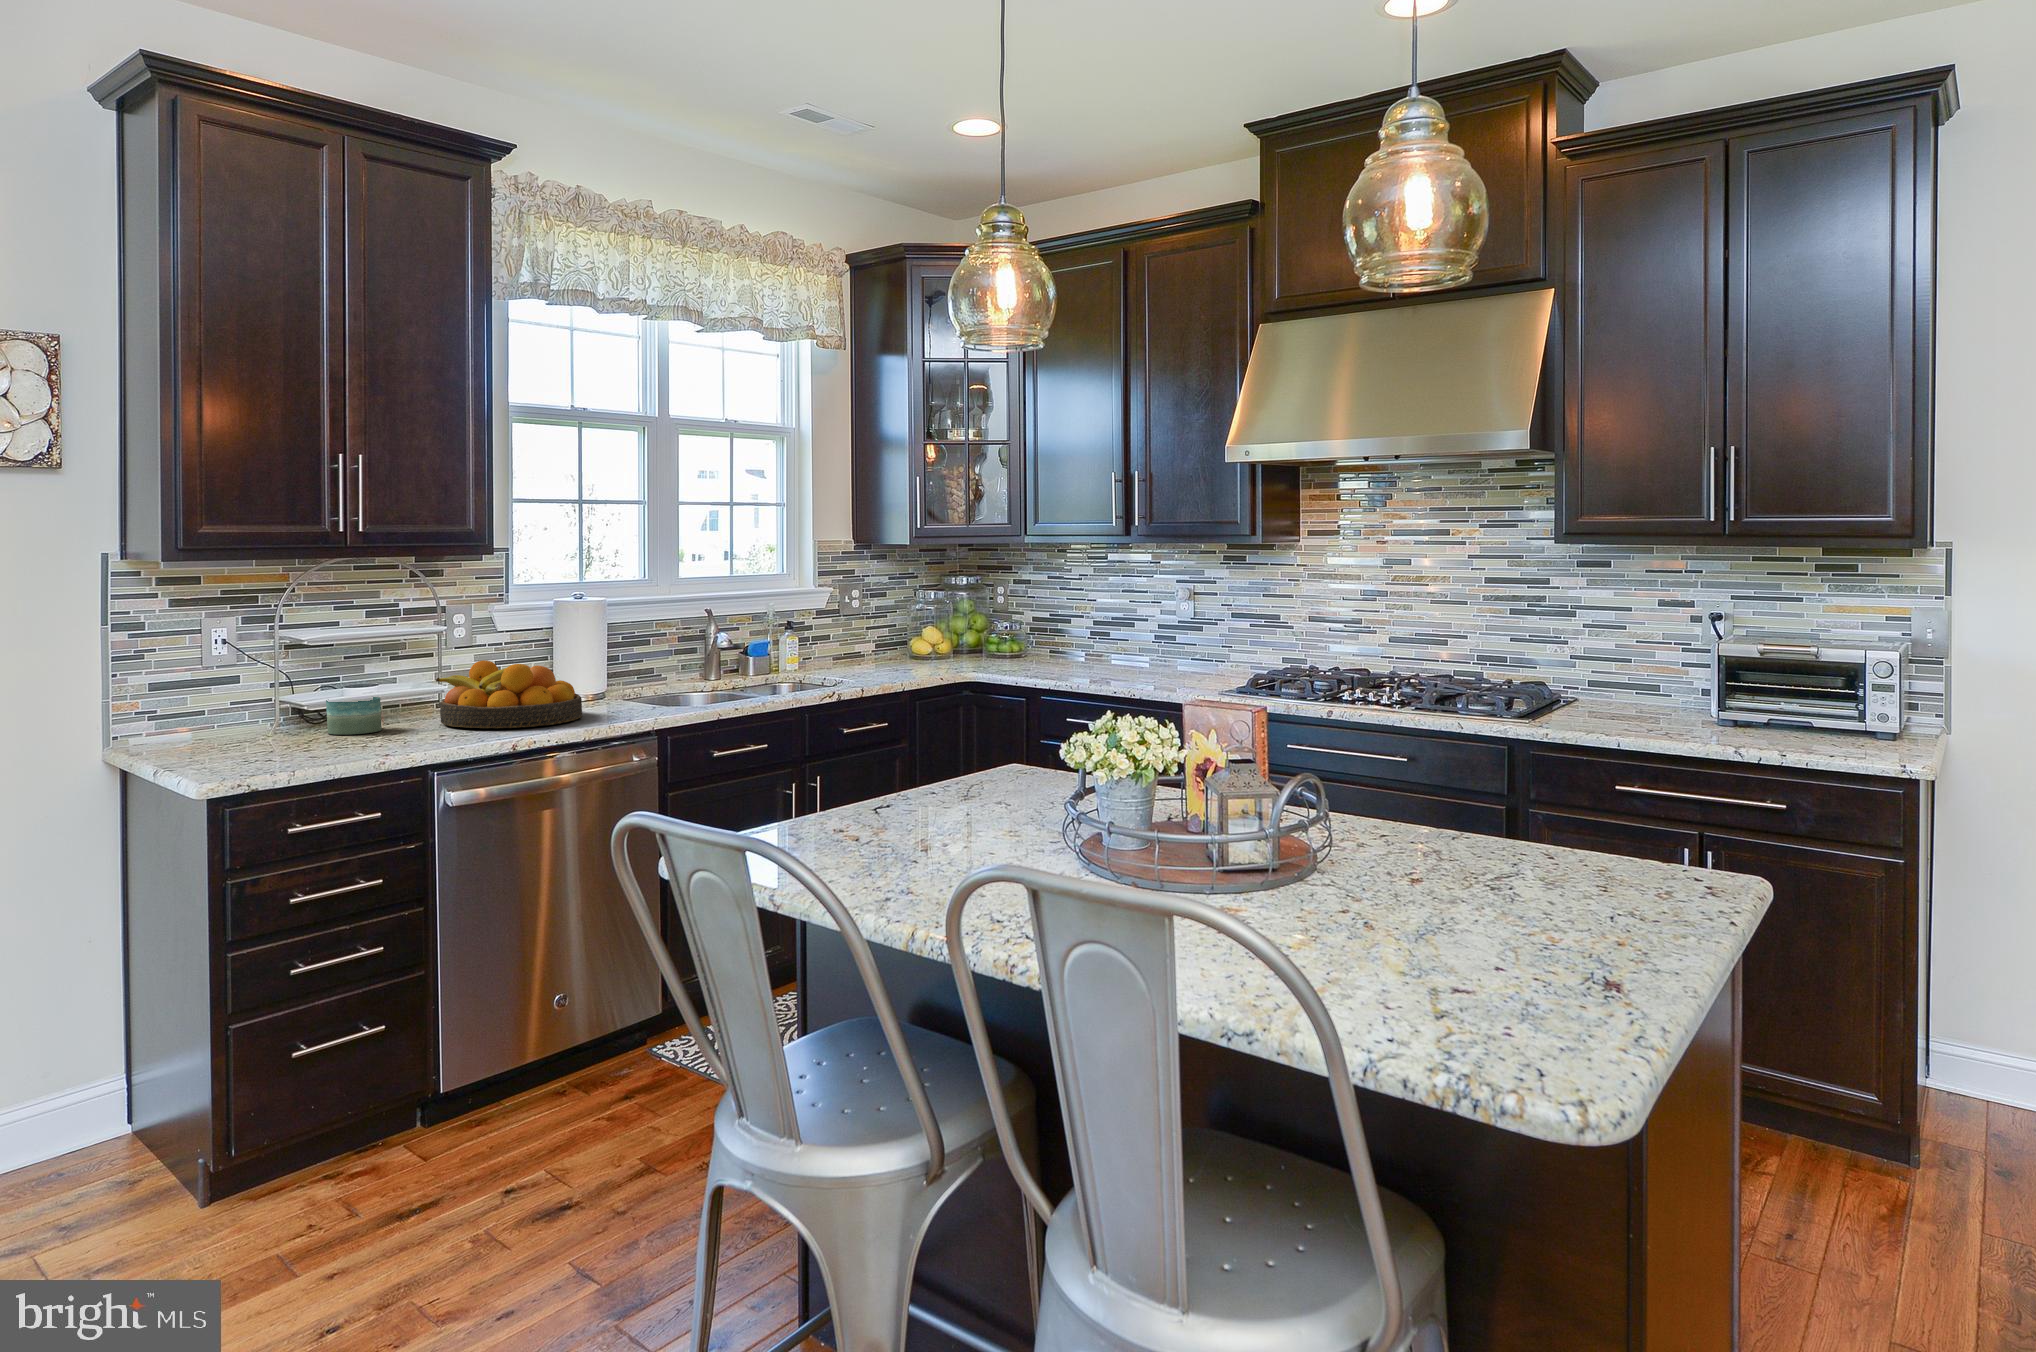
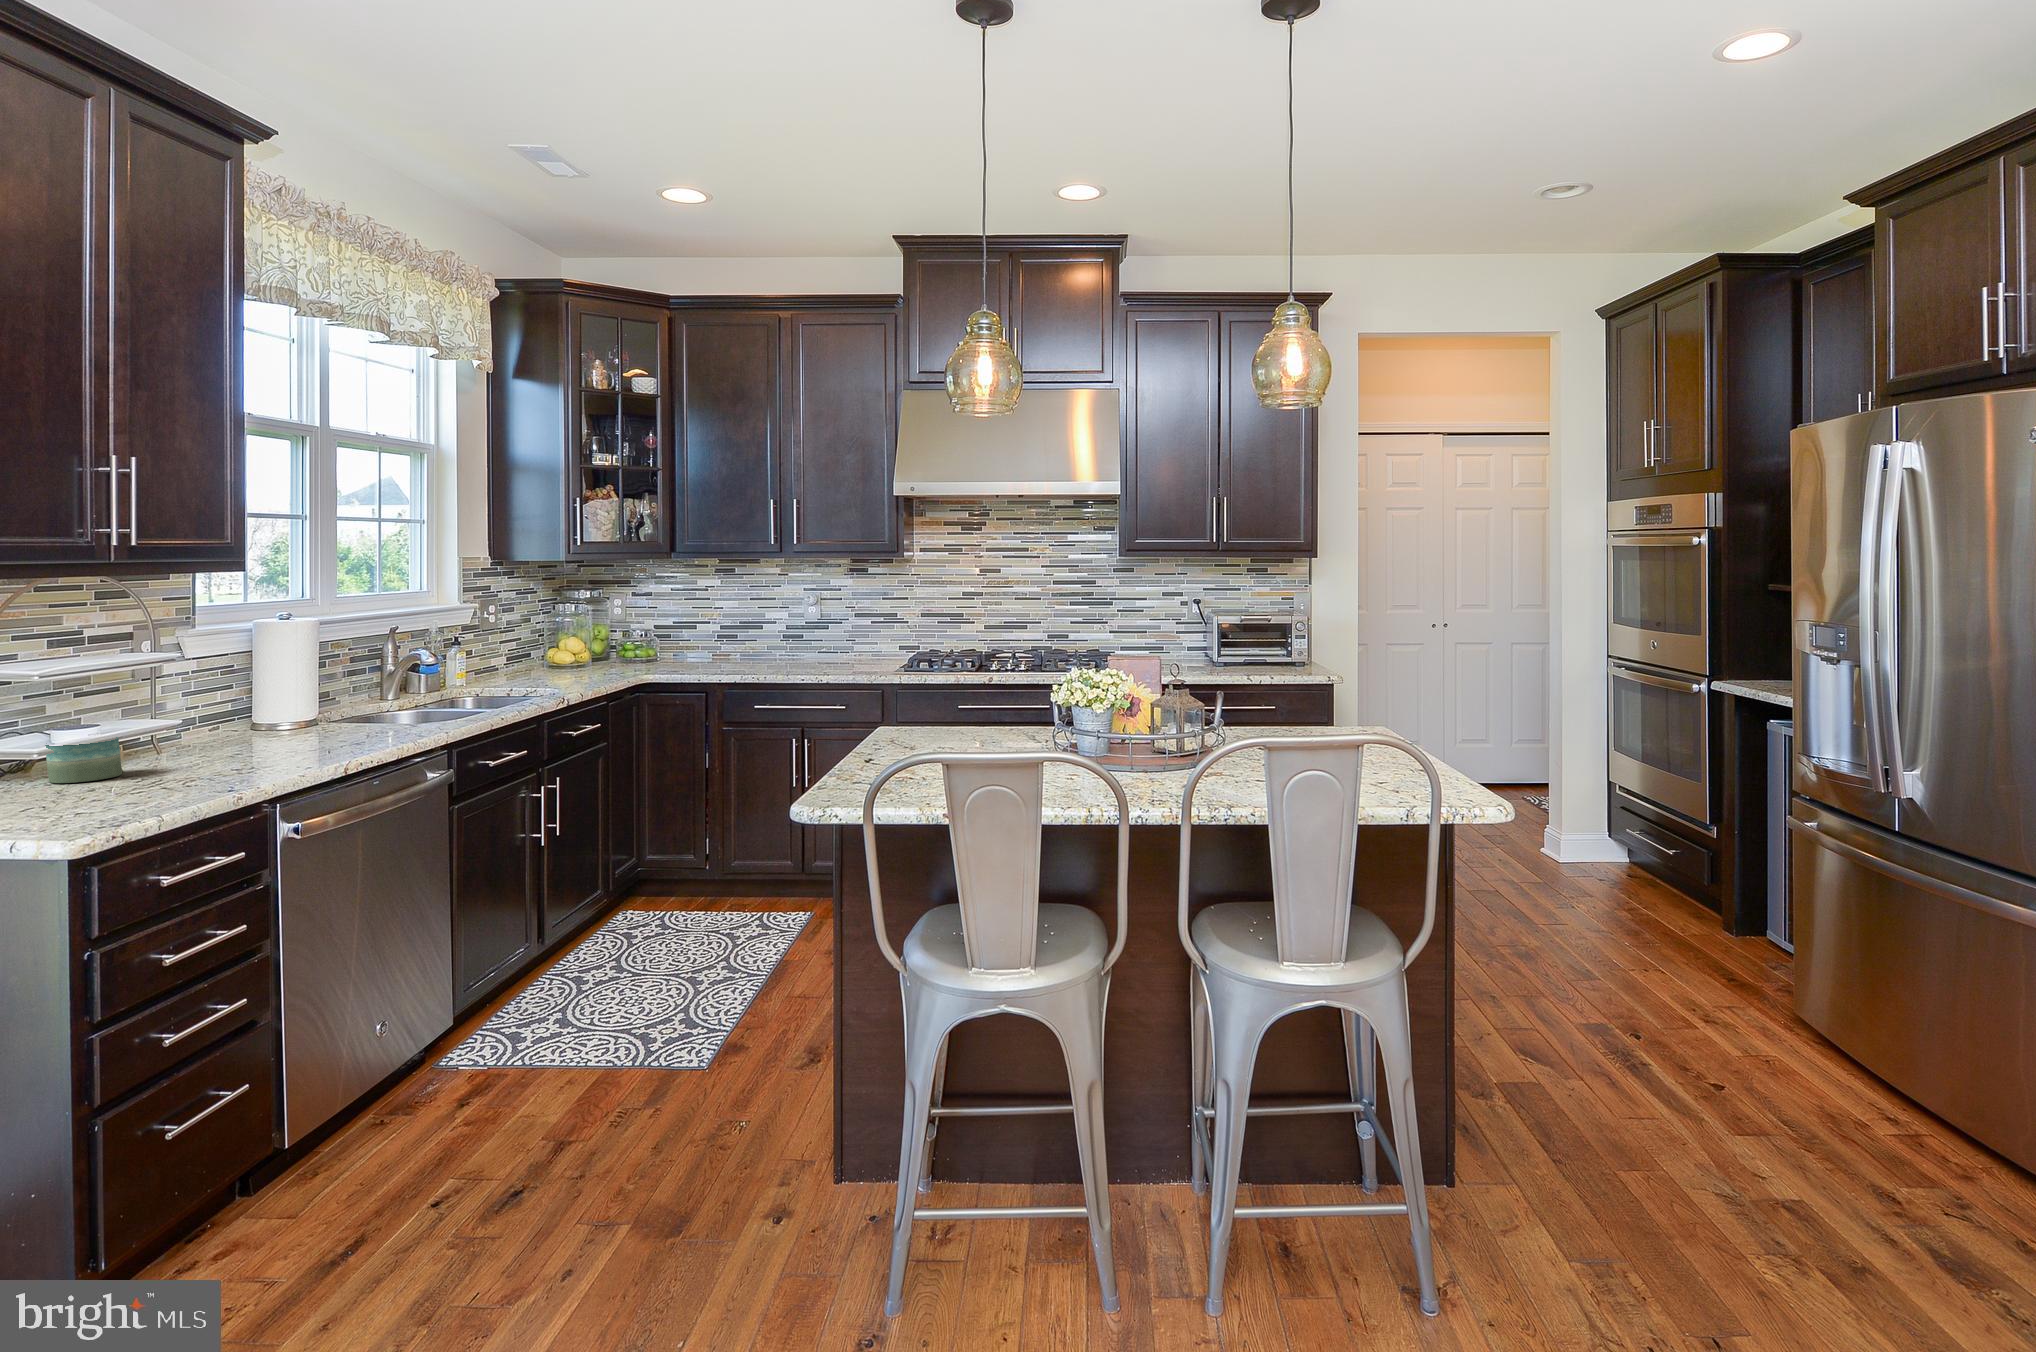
fruit bowl: present [436,660,582,728] -> none [171,688,351,761]

